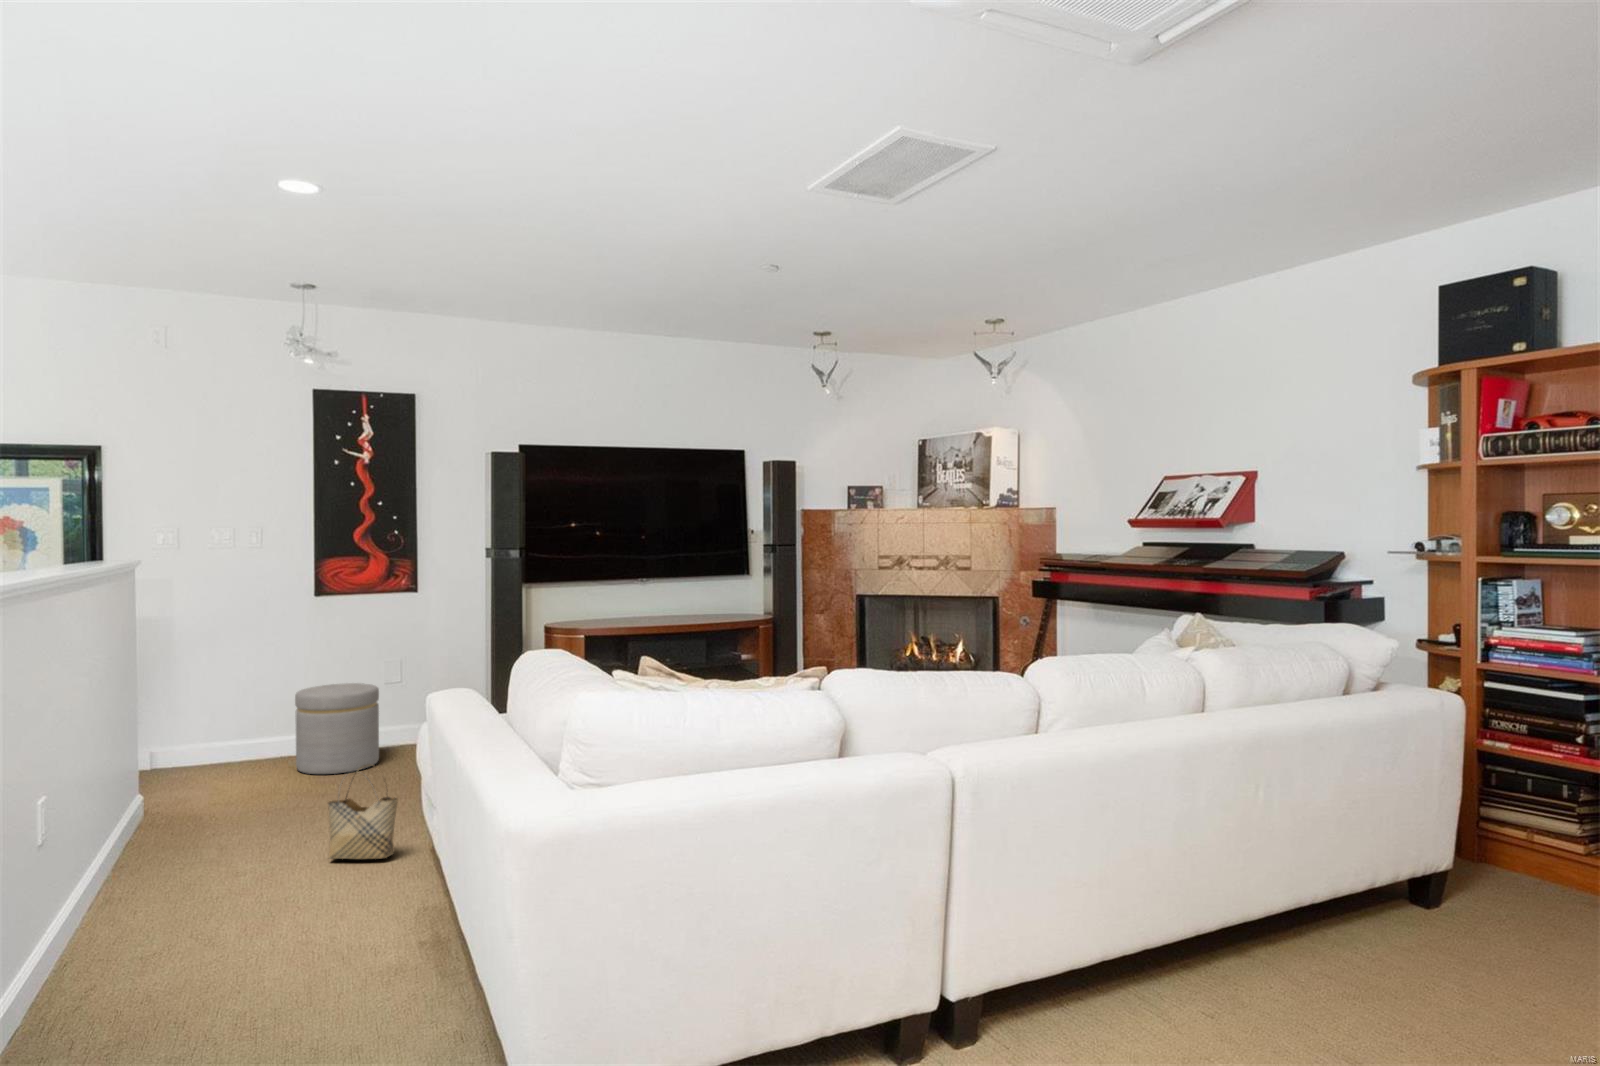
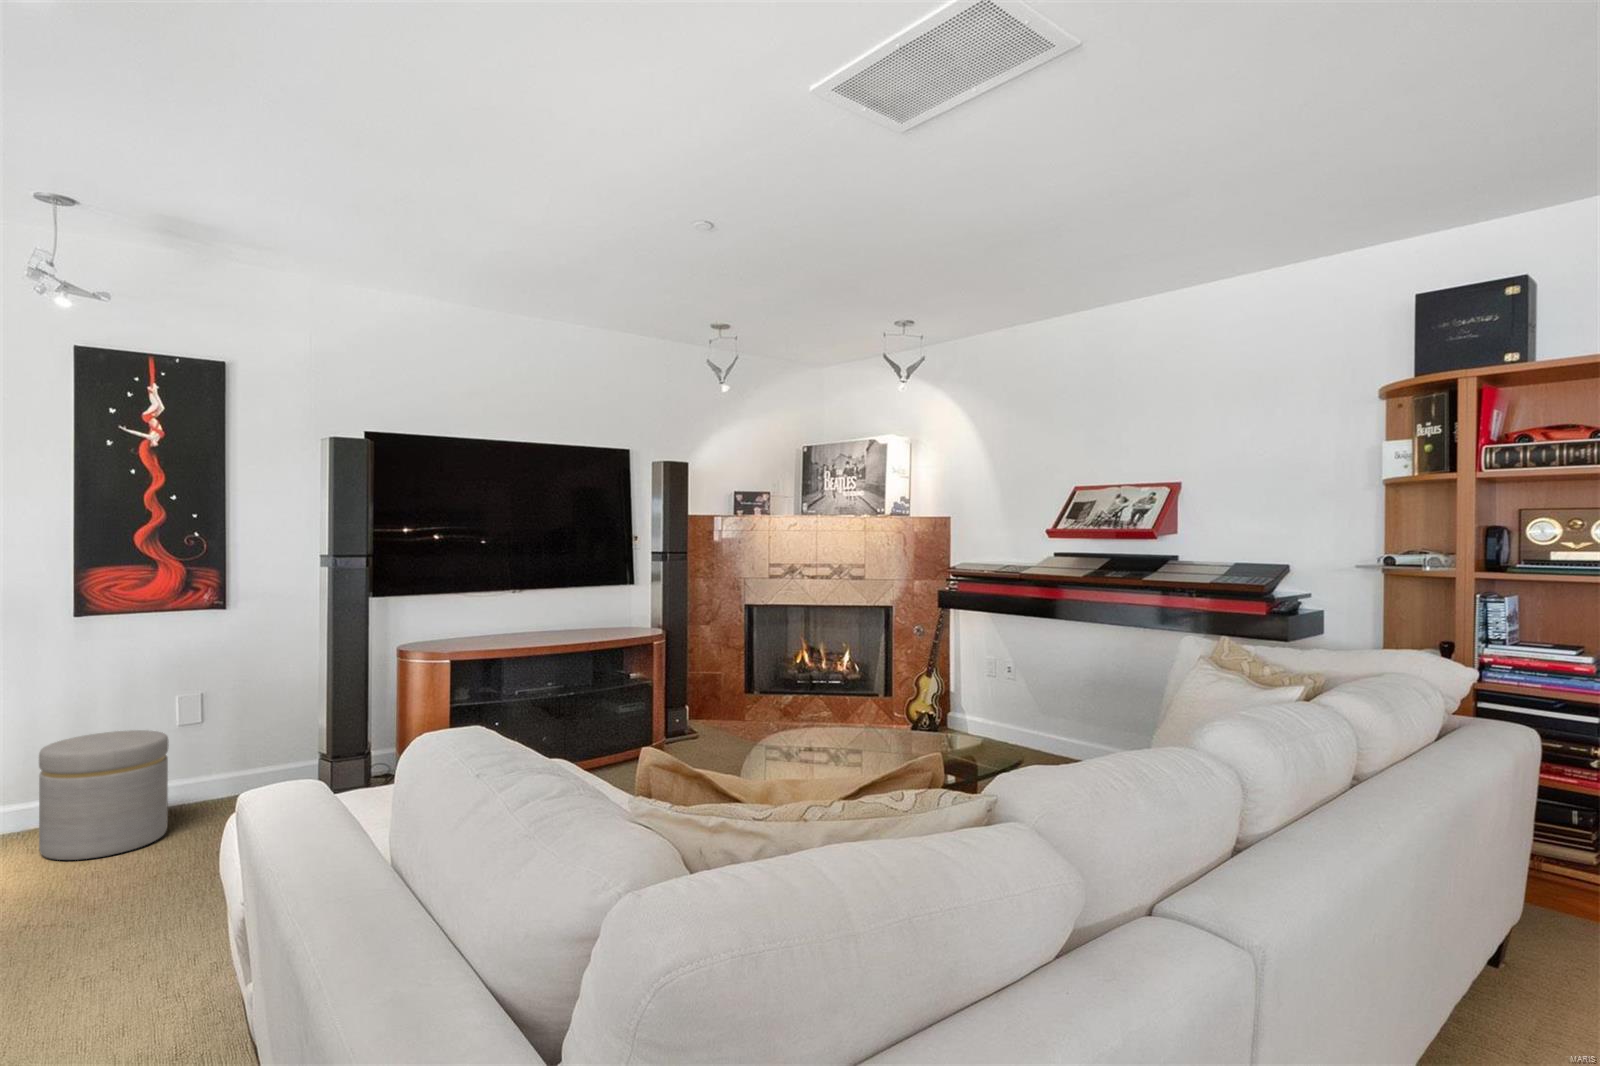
woven basket: present [328,764,398,859] -> none [77,873,198,1027]

